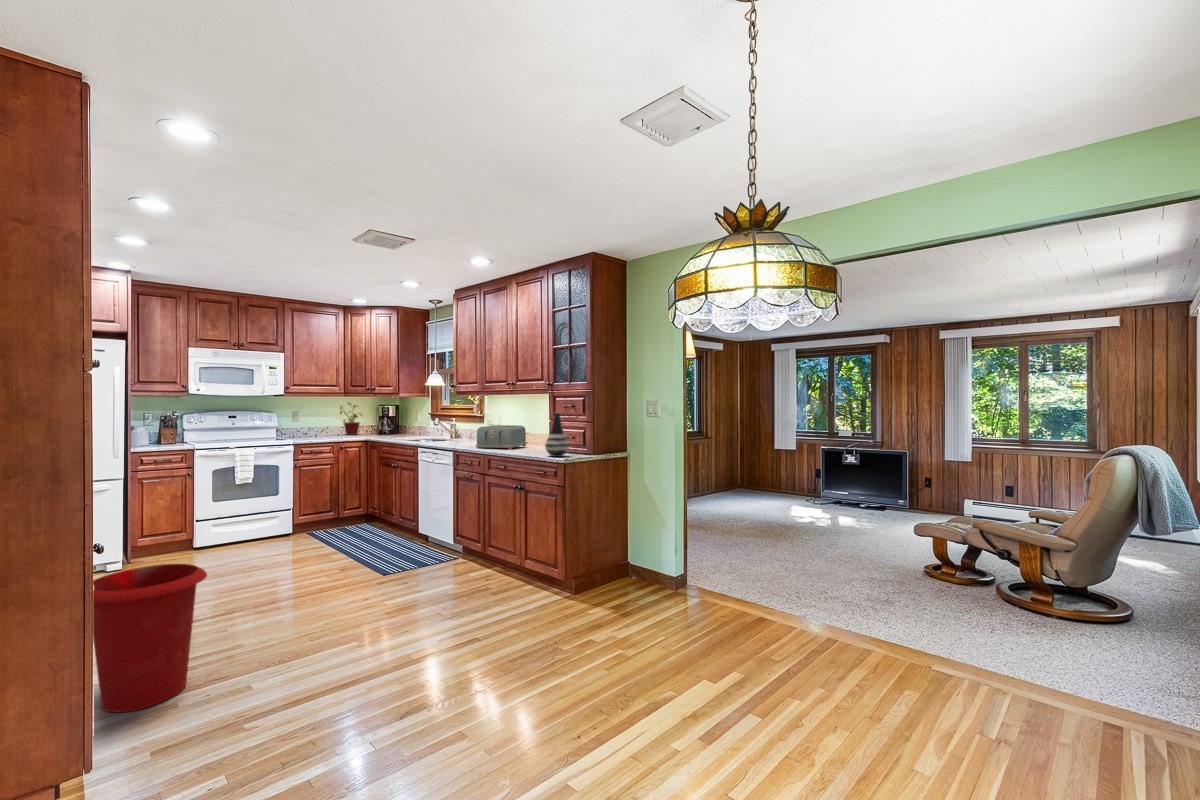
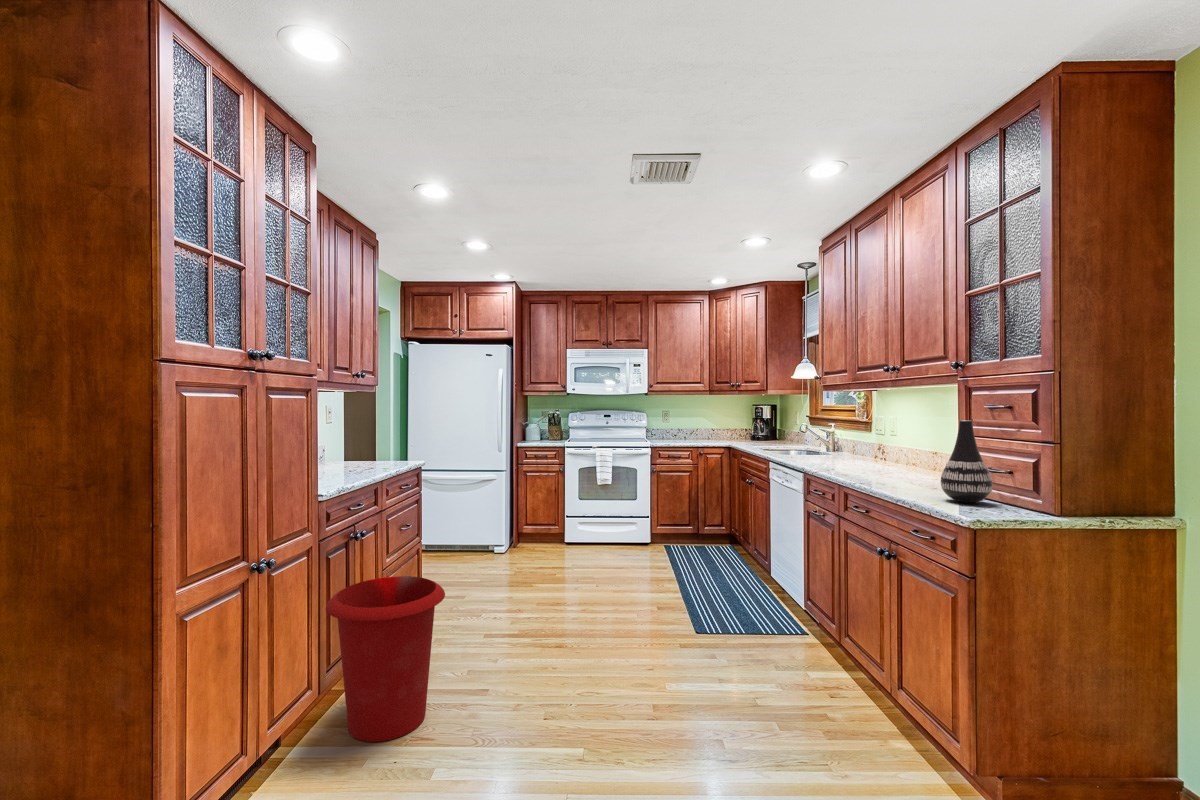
potted plant: present [340,403,363,435] -> none [709,401,733,439]
toaster: present [476,425,527,449] -> none [838,437,930,478]

